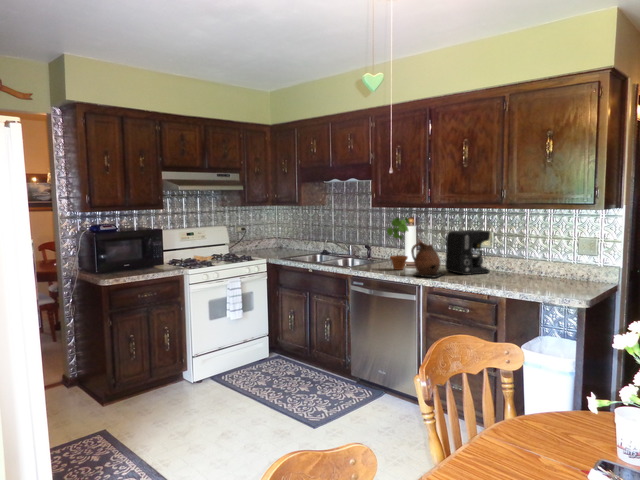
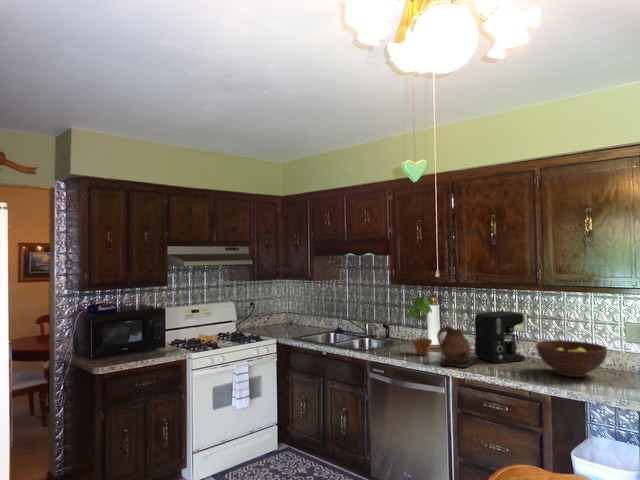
fruit bowl: none [497,254,558,284] -> present [536,340,607,377]

